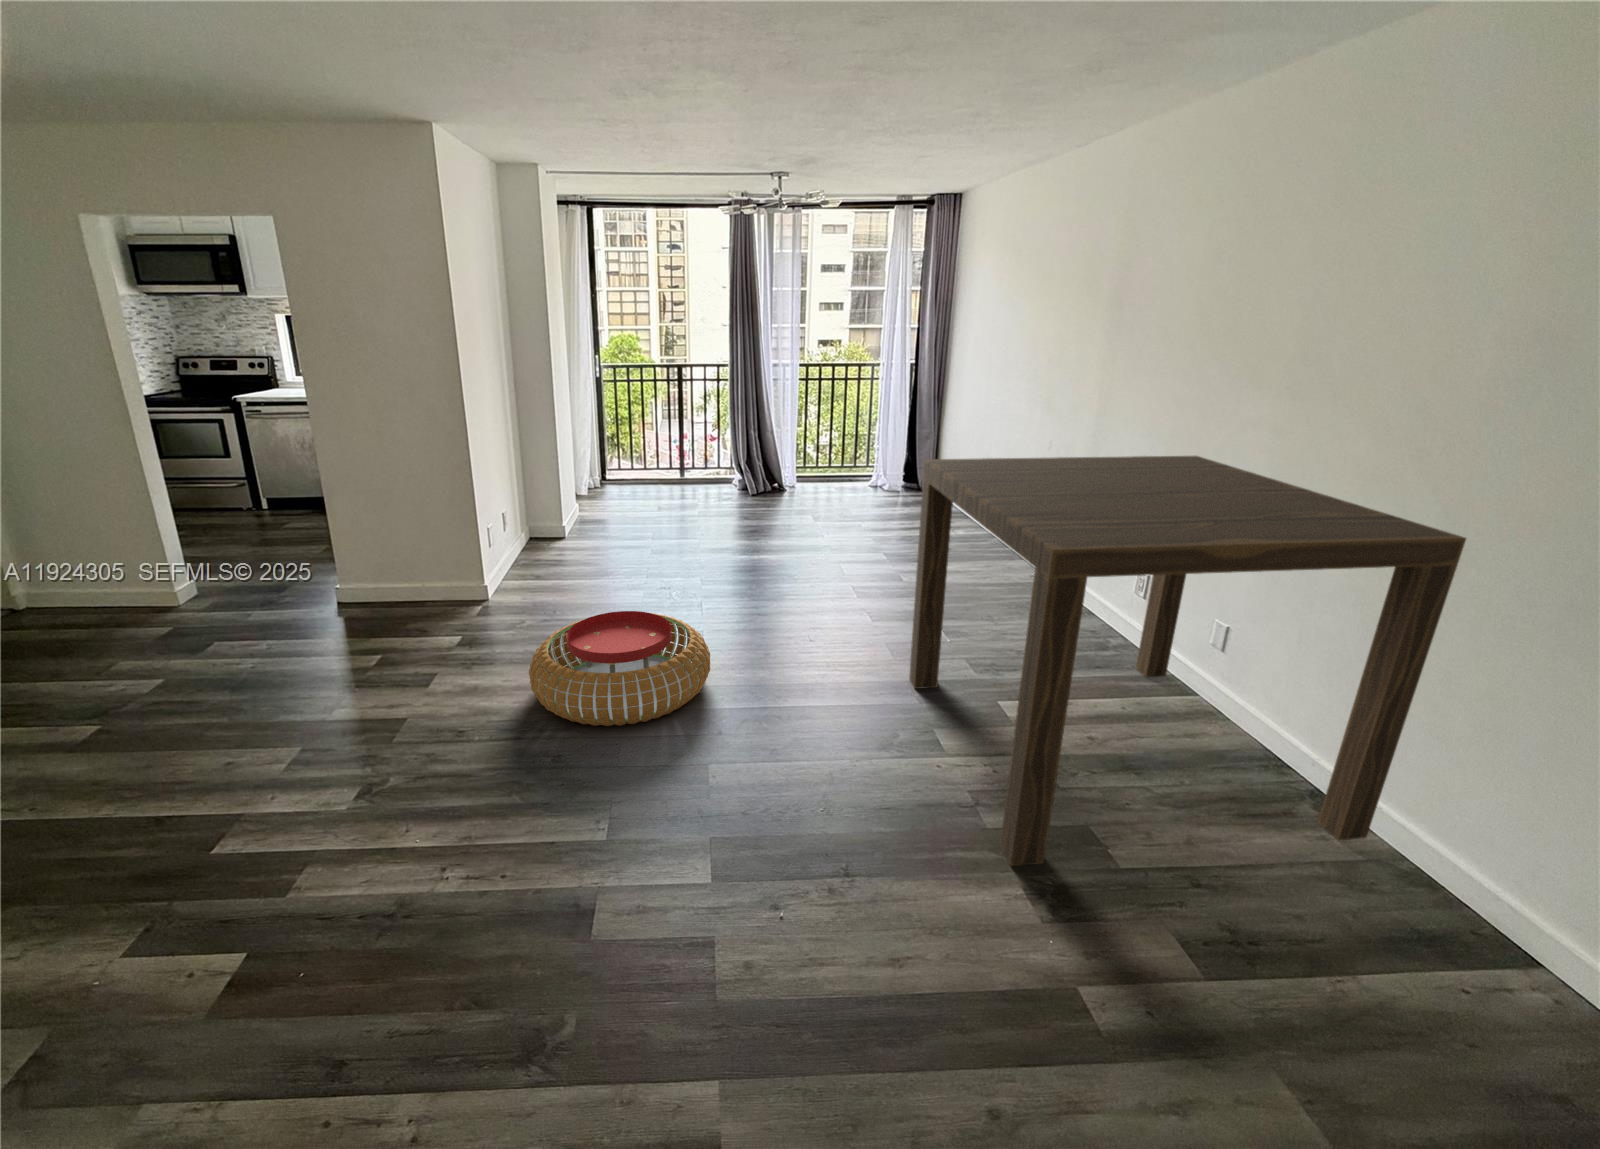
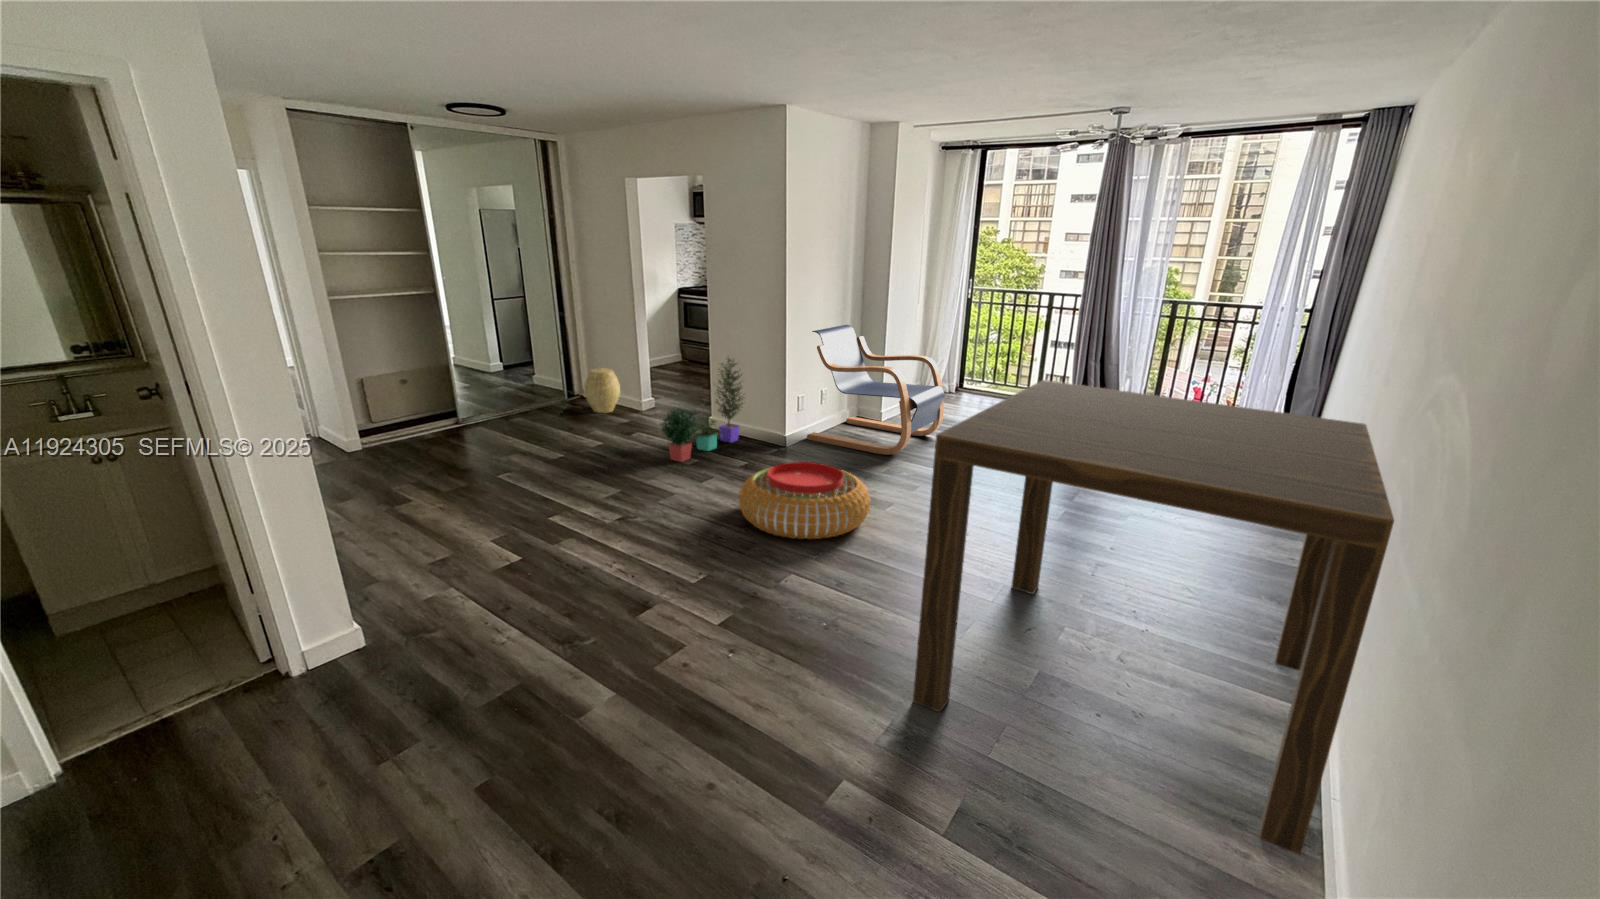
lounge chair: none [475,424,648,582] -> present [807,325,945,454]
potted plant: none [300,491,410,667] -> present [660,357,745,462]
woven basket: none [48,548,132,626] -> present [584,368,620,413]

